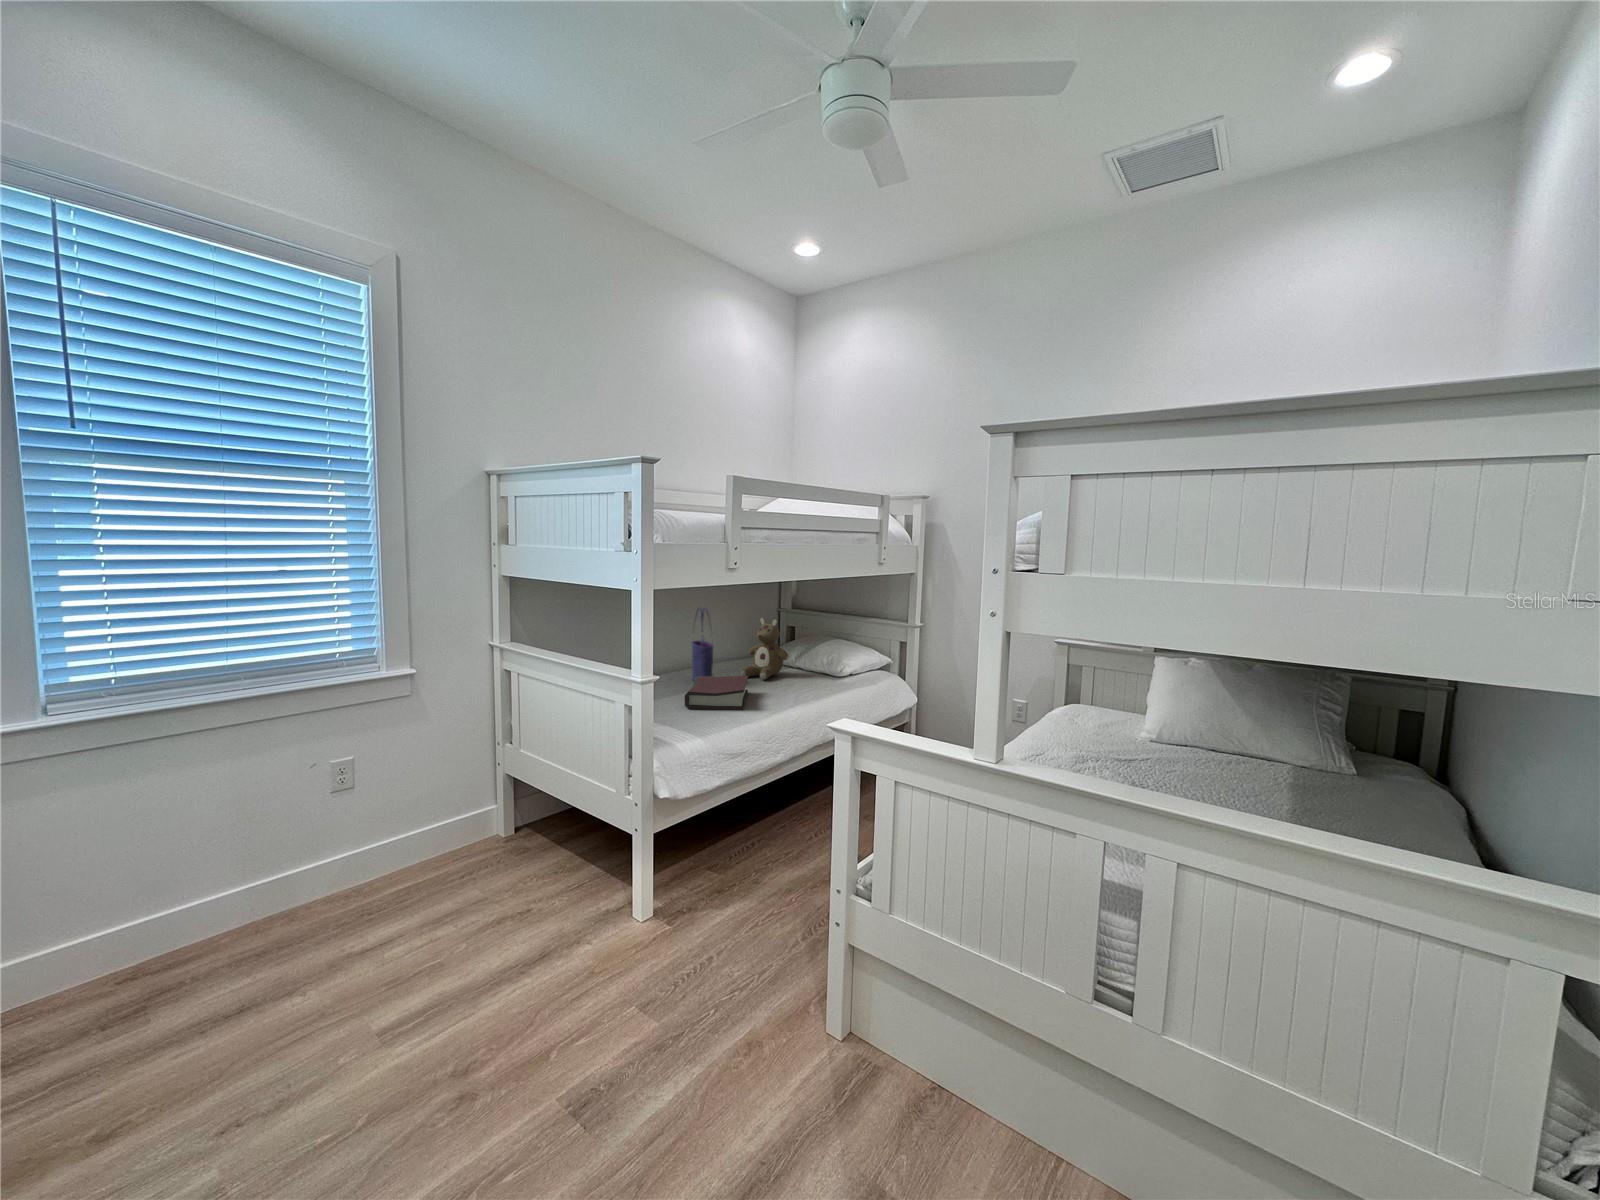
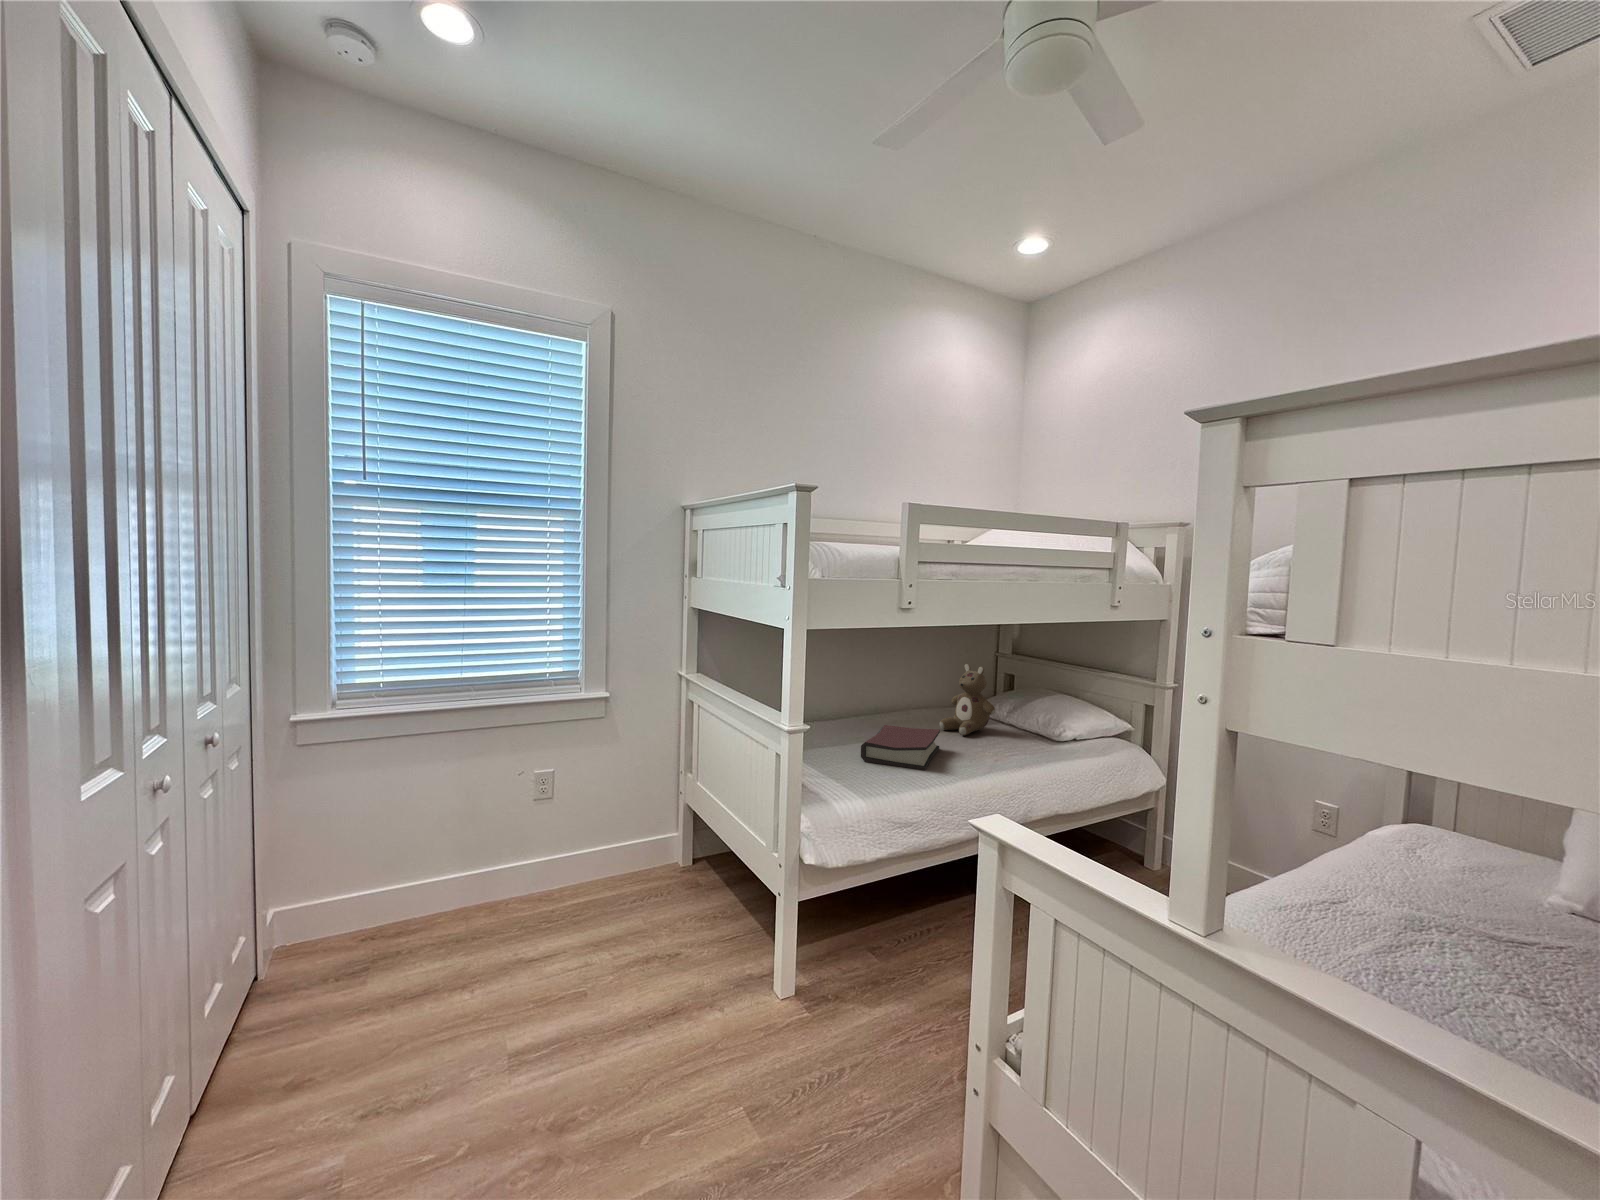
tote bag: present [692,608,713,680] -> none [884,648,906,734]

